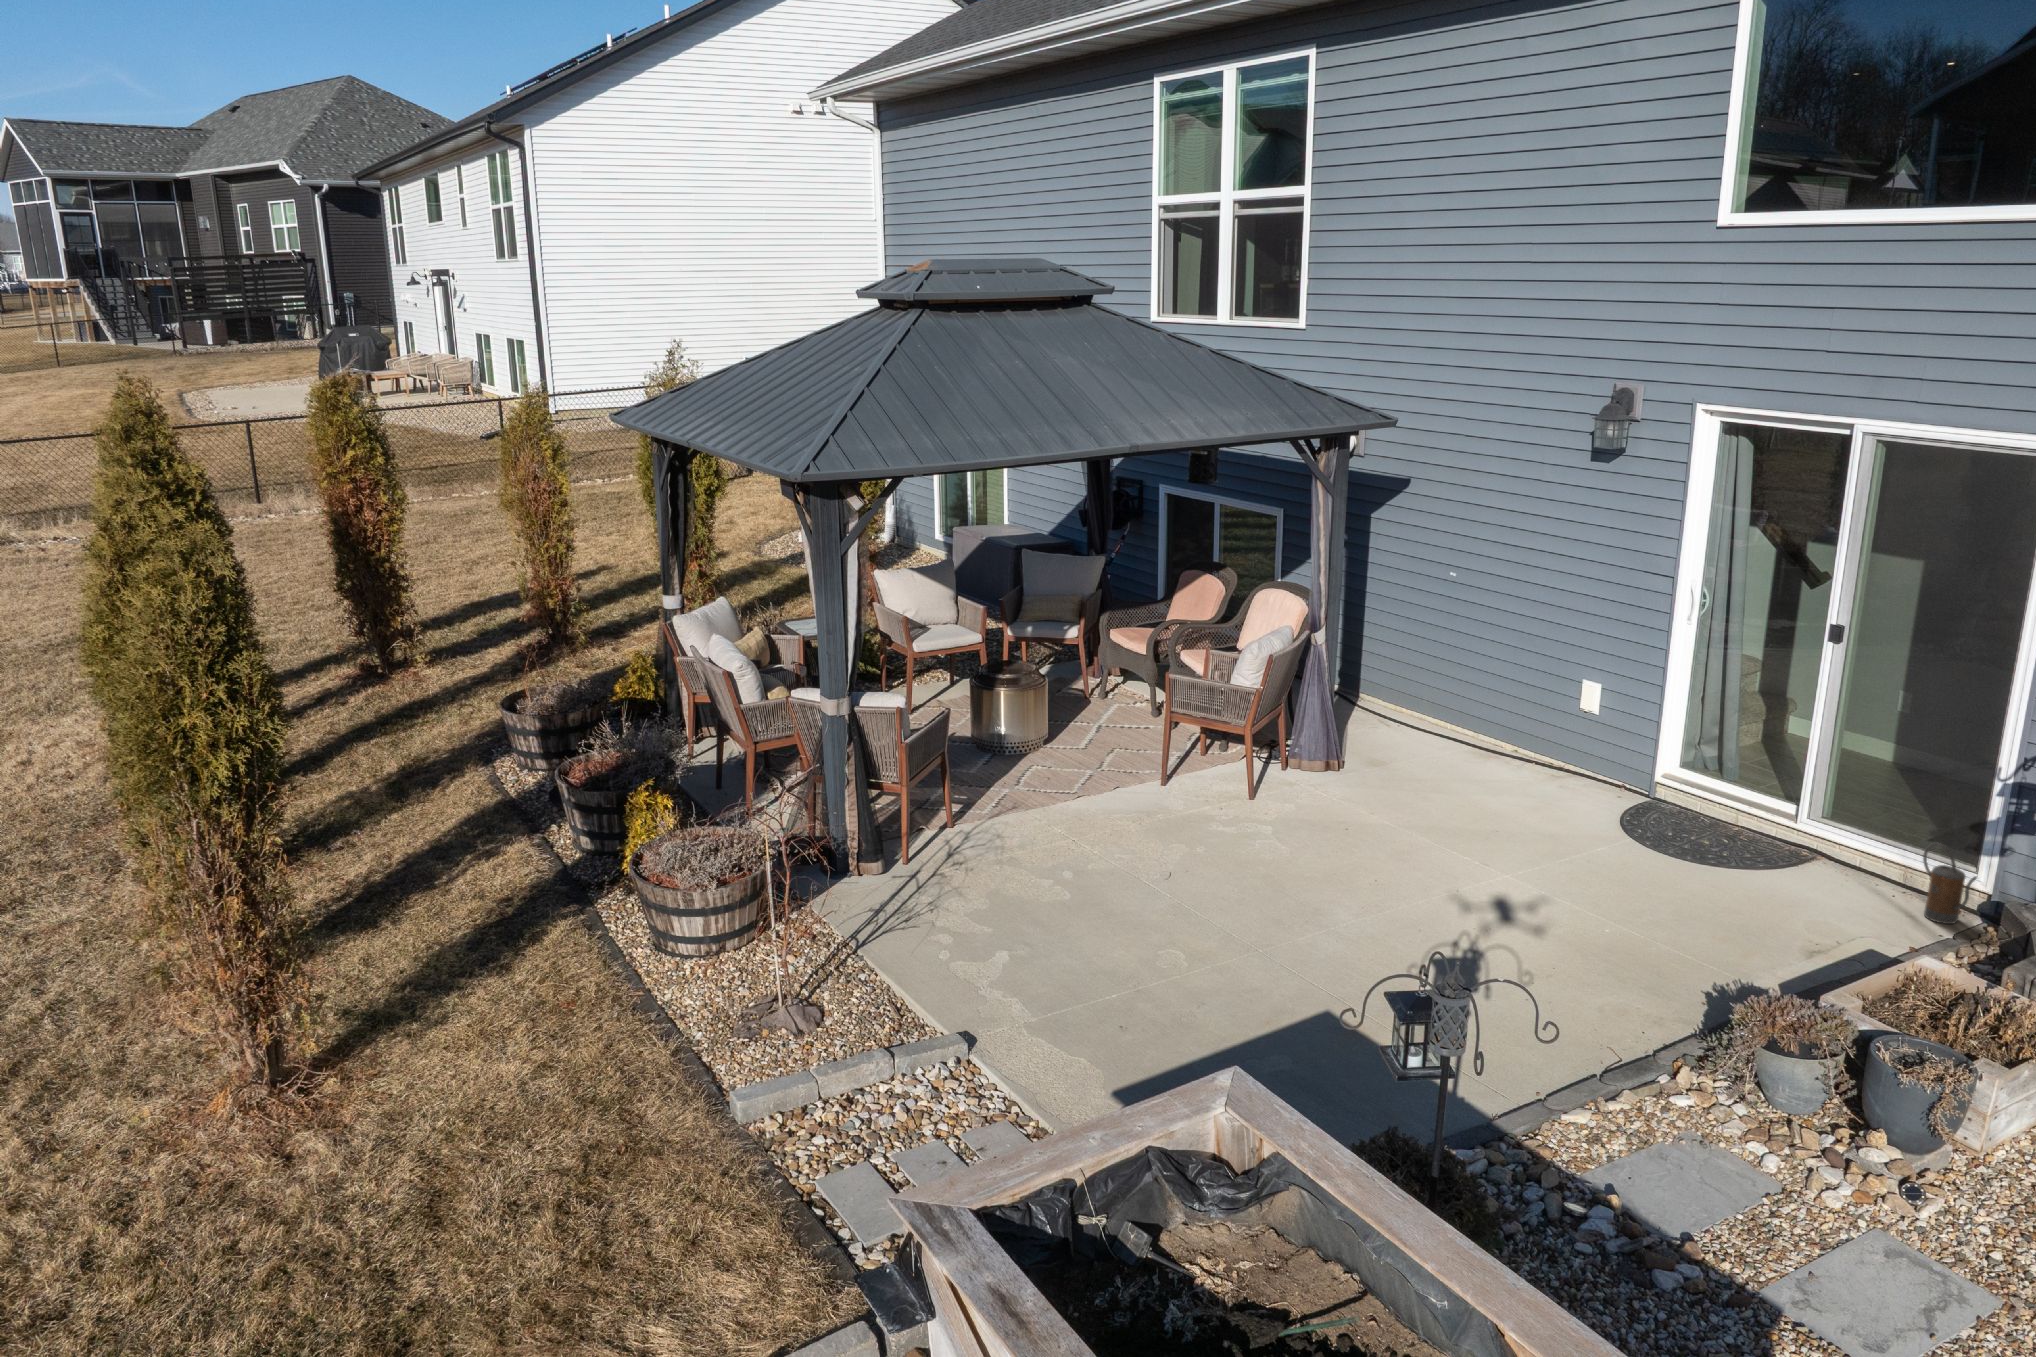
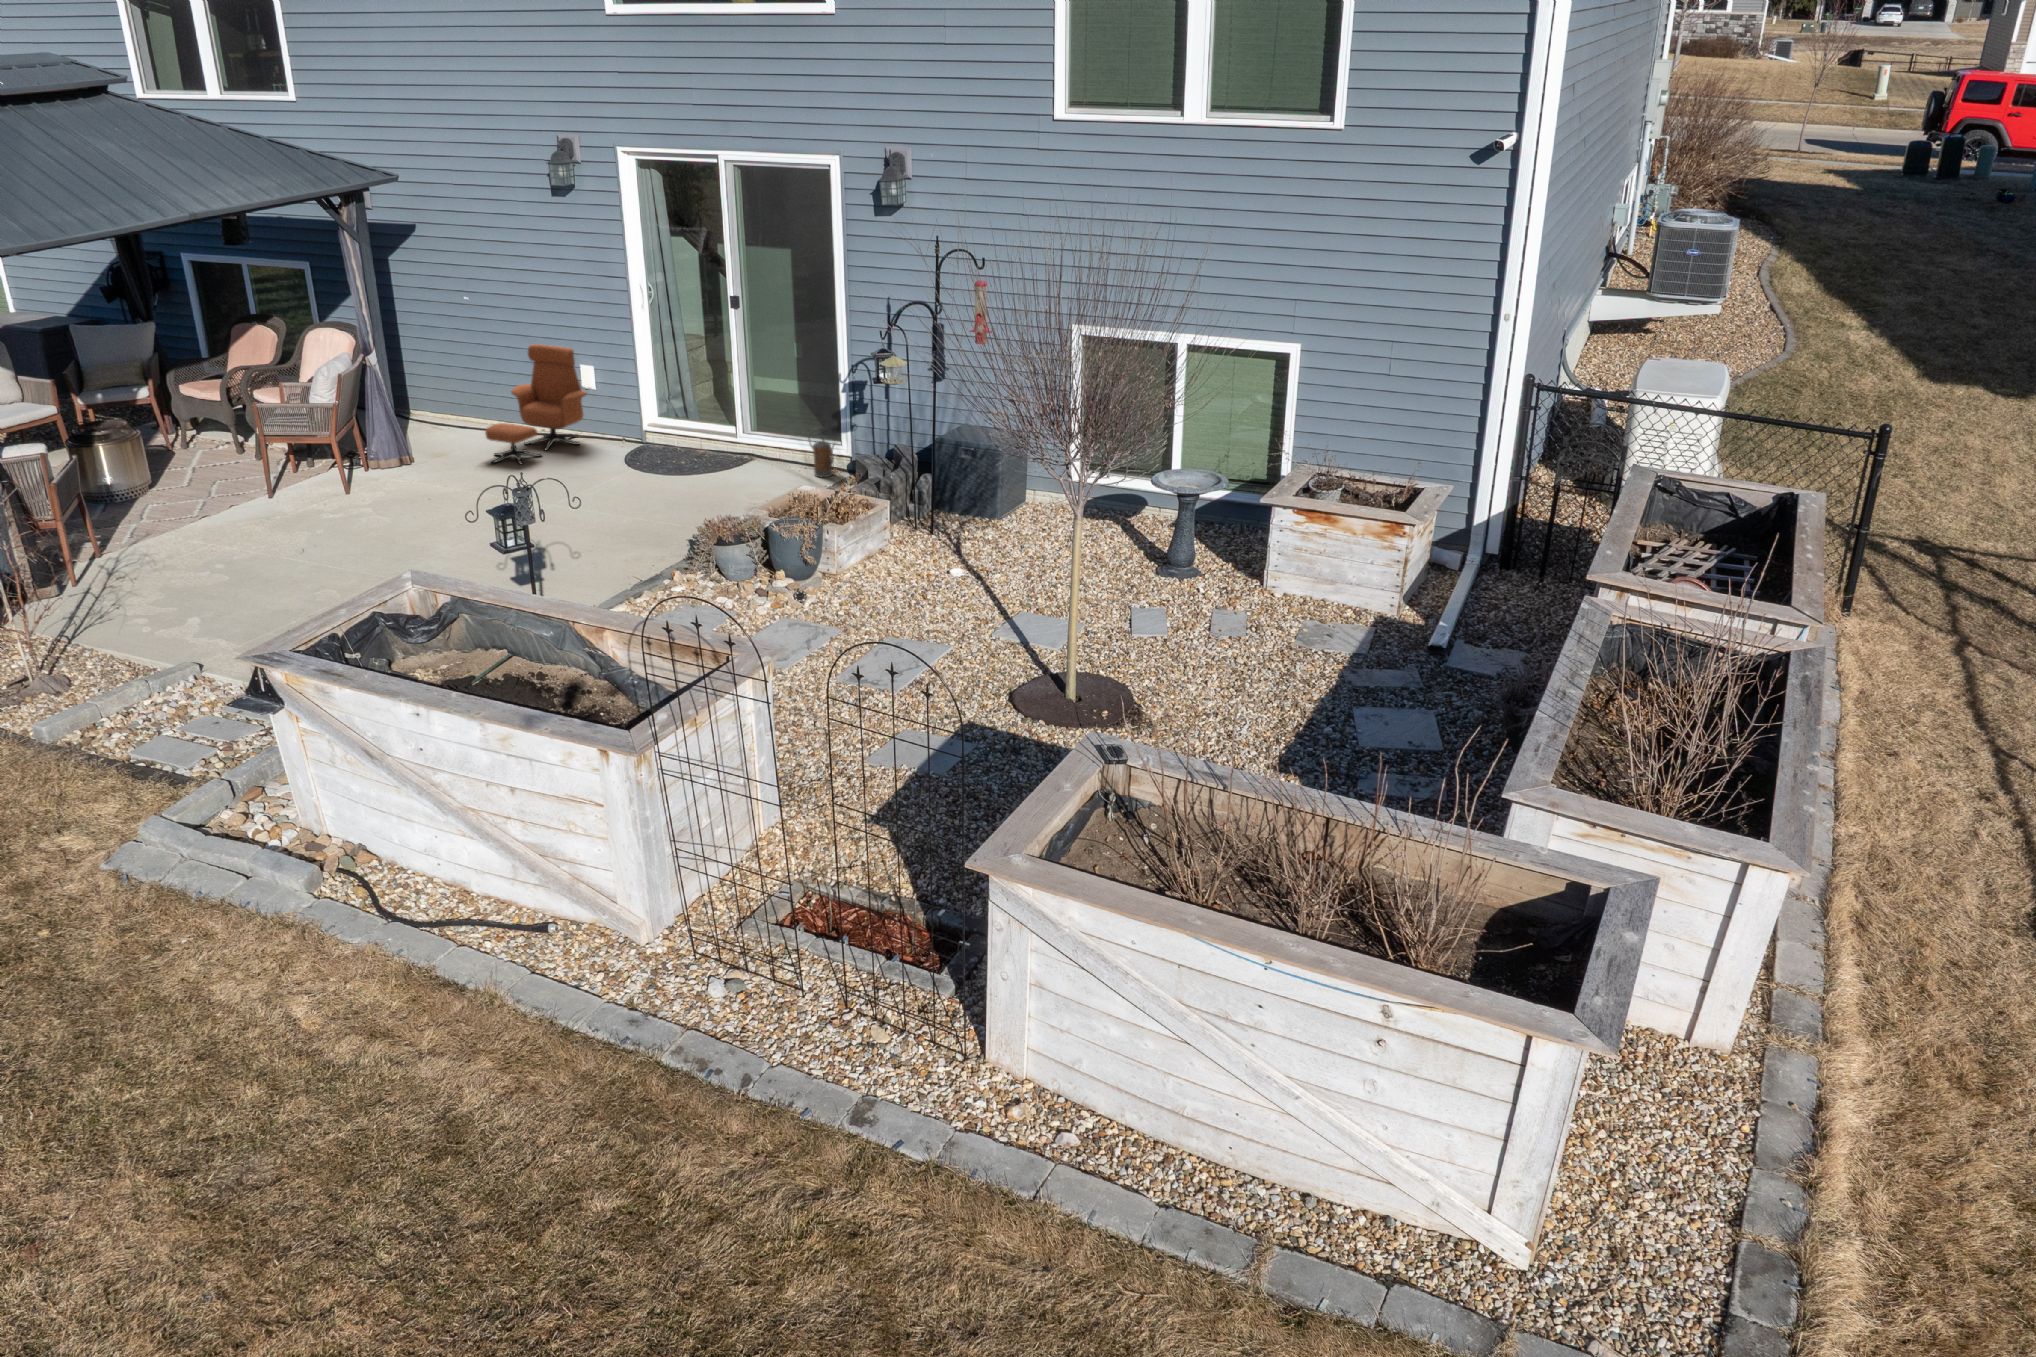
lounge chair: none [1430,643,1577,798] -> present [485,344,587,465]

